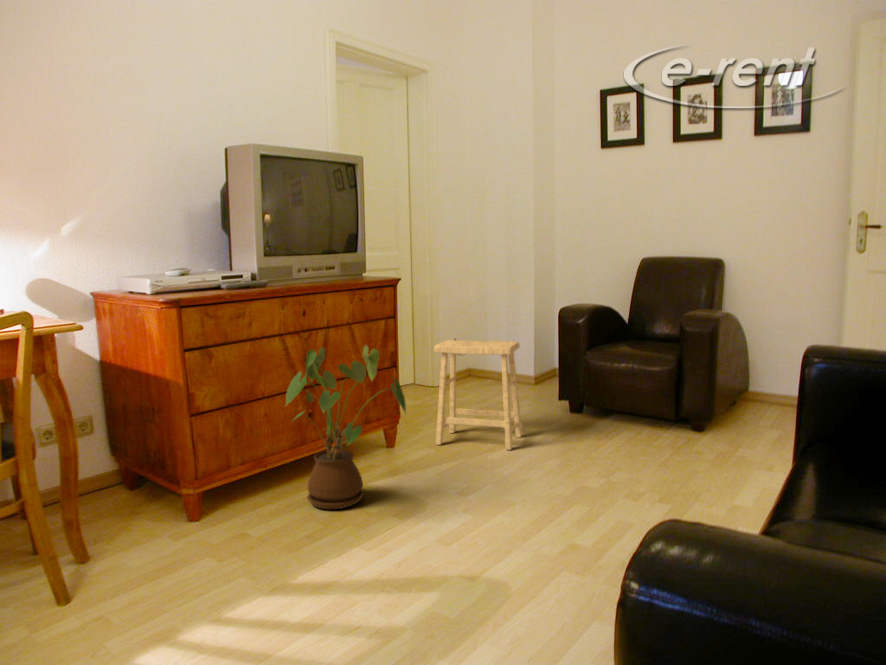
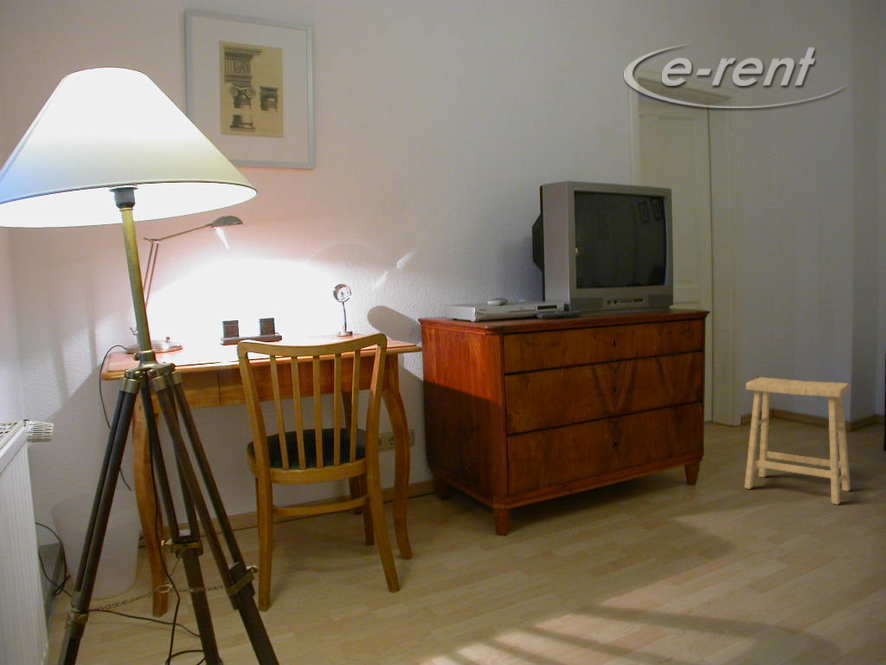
house plant: present [286,346,406,509] -> none [594,378,724,544]

